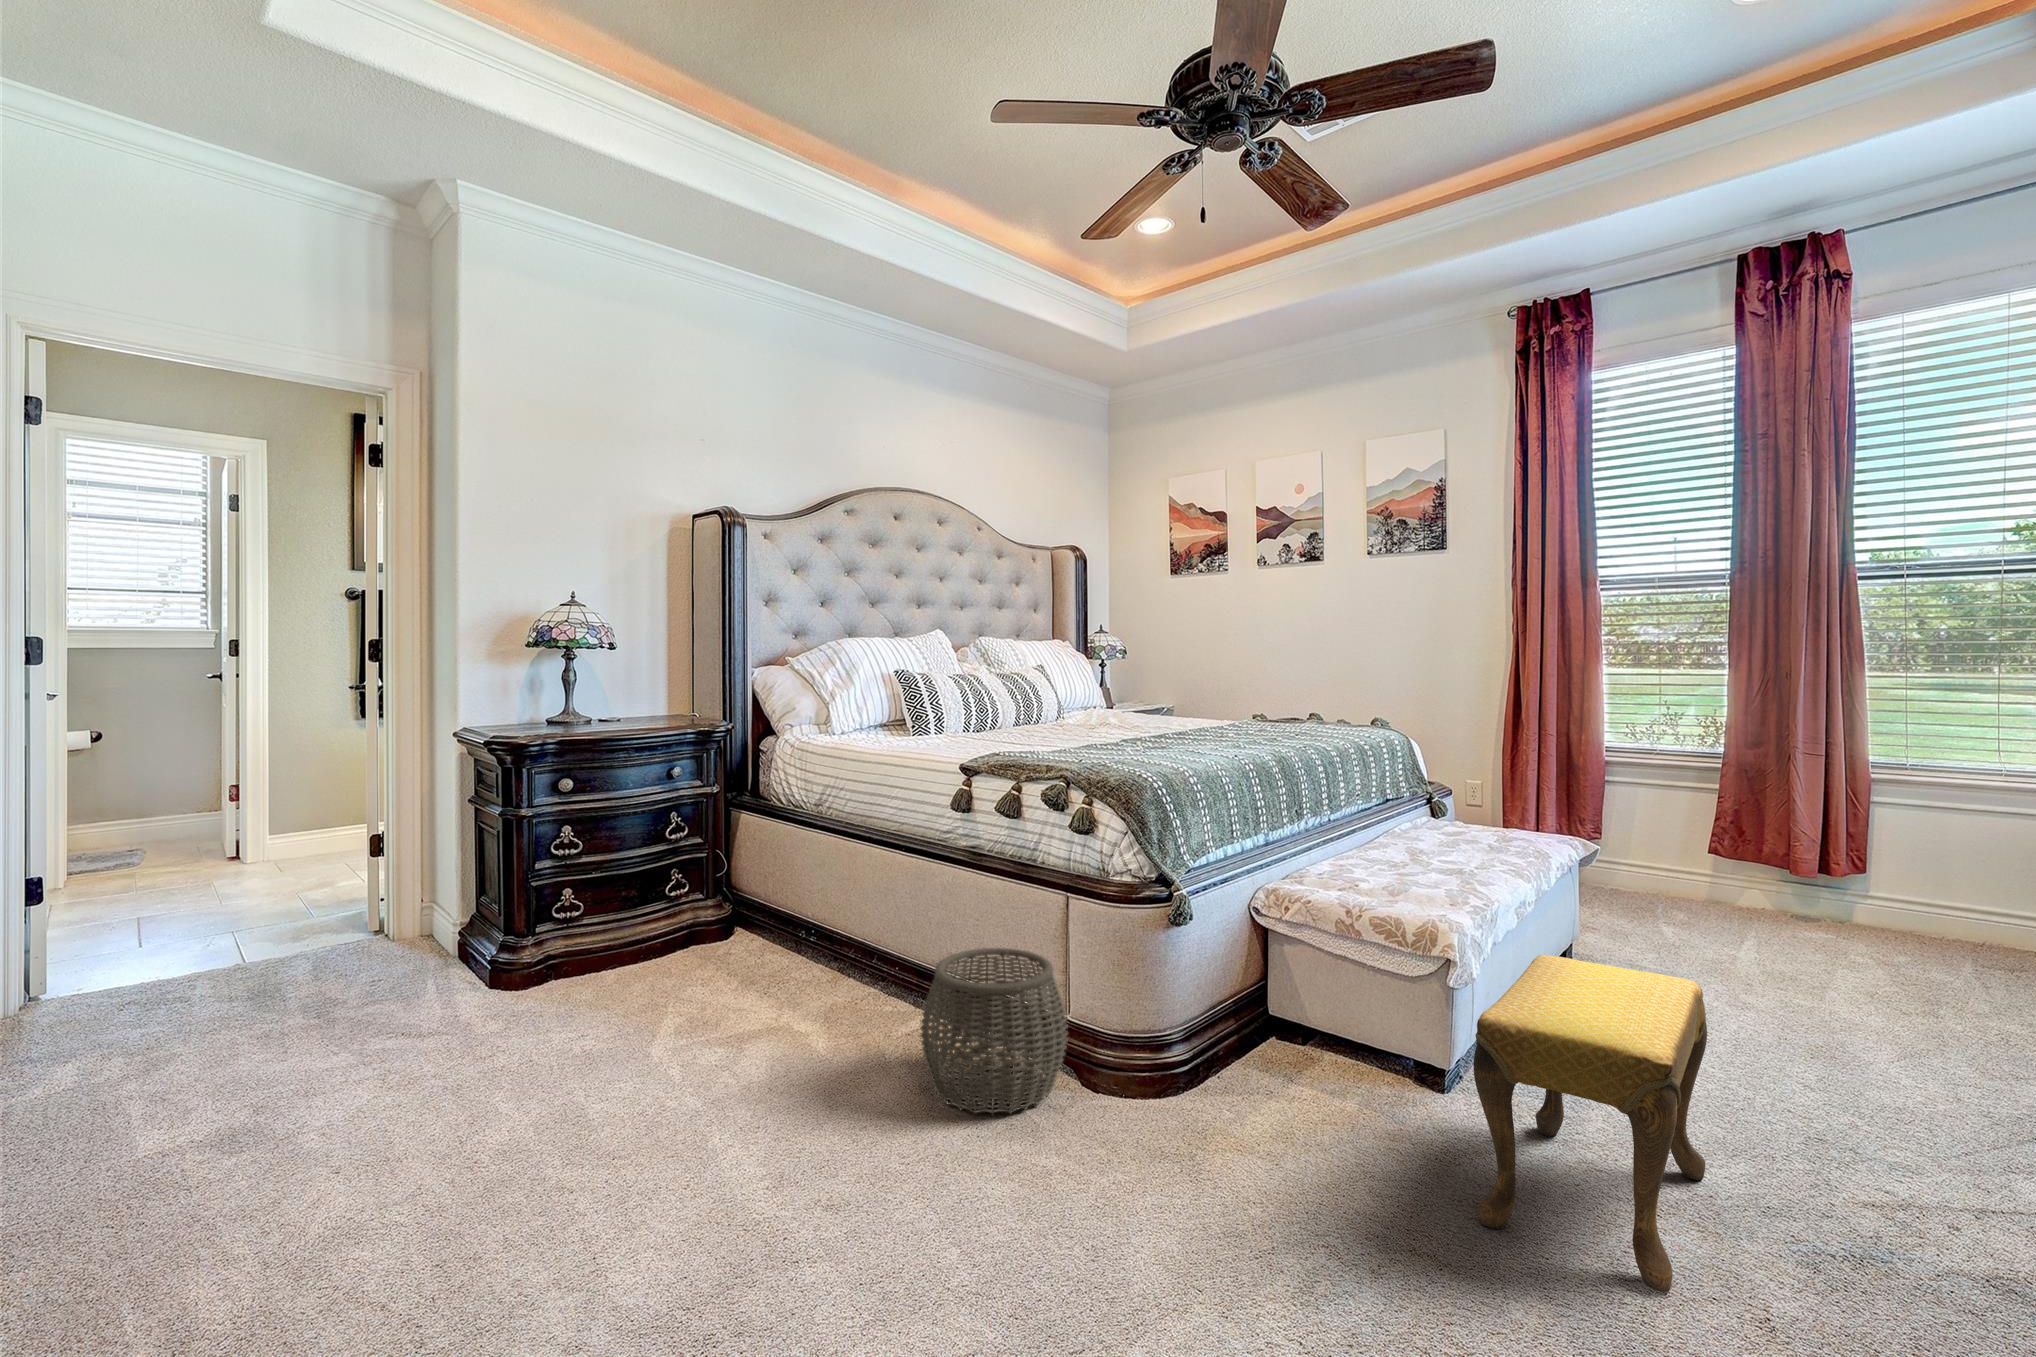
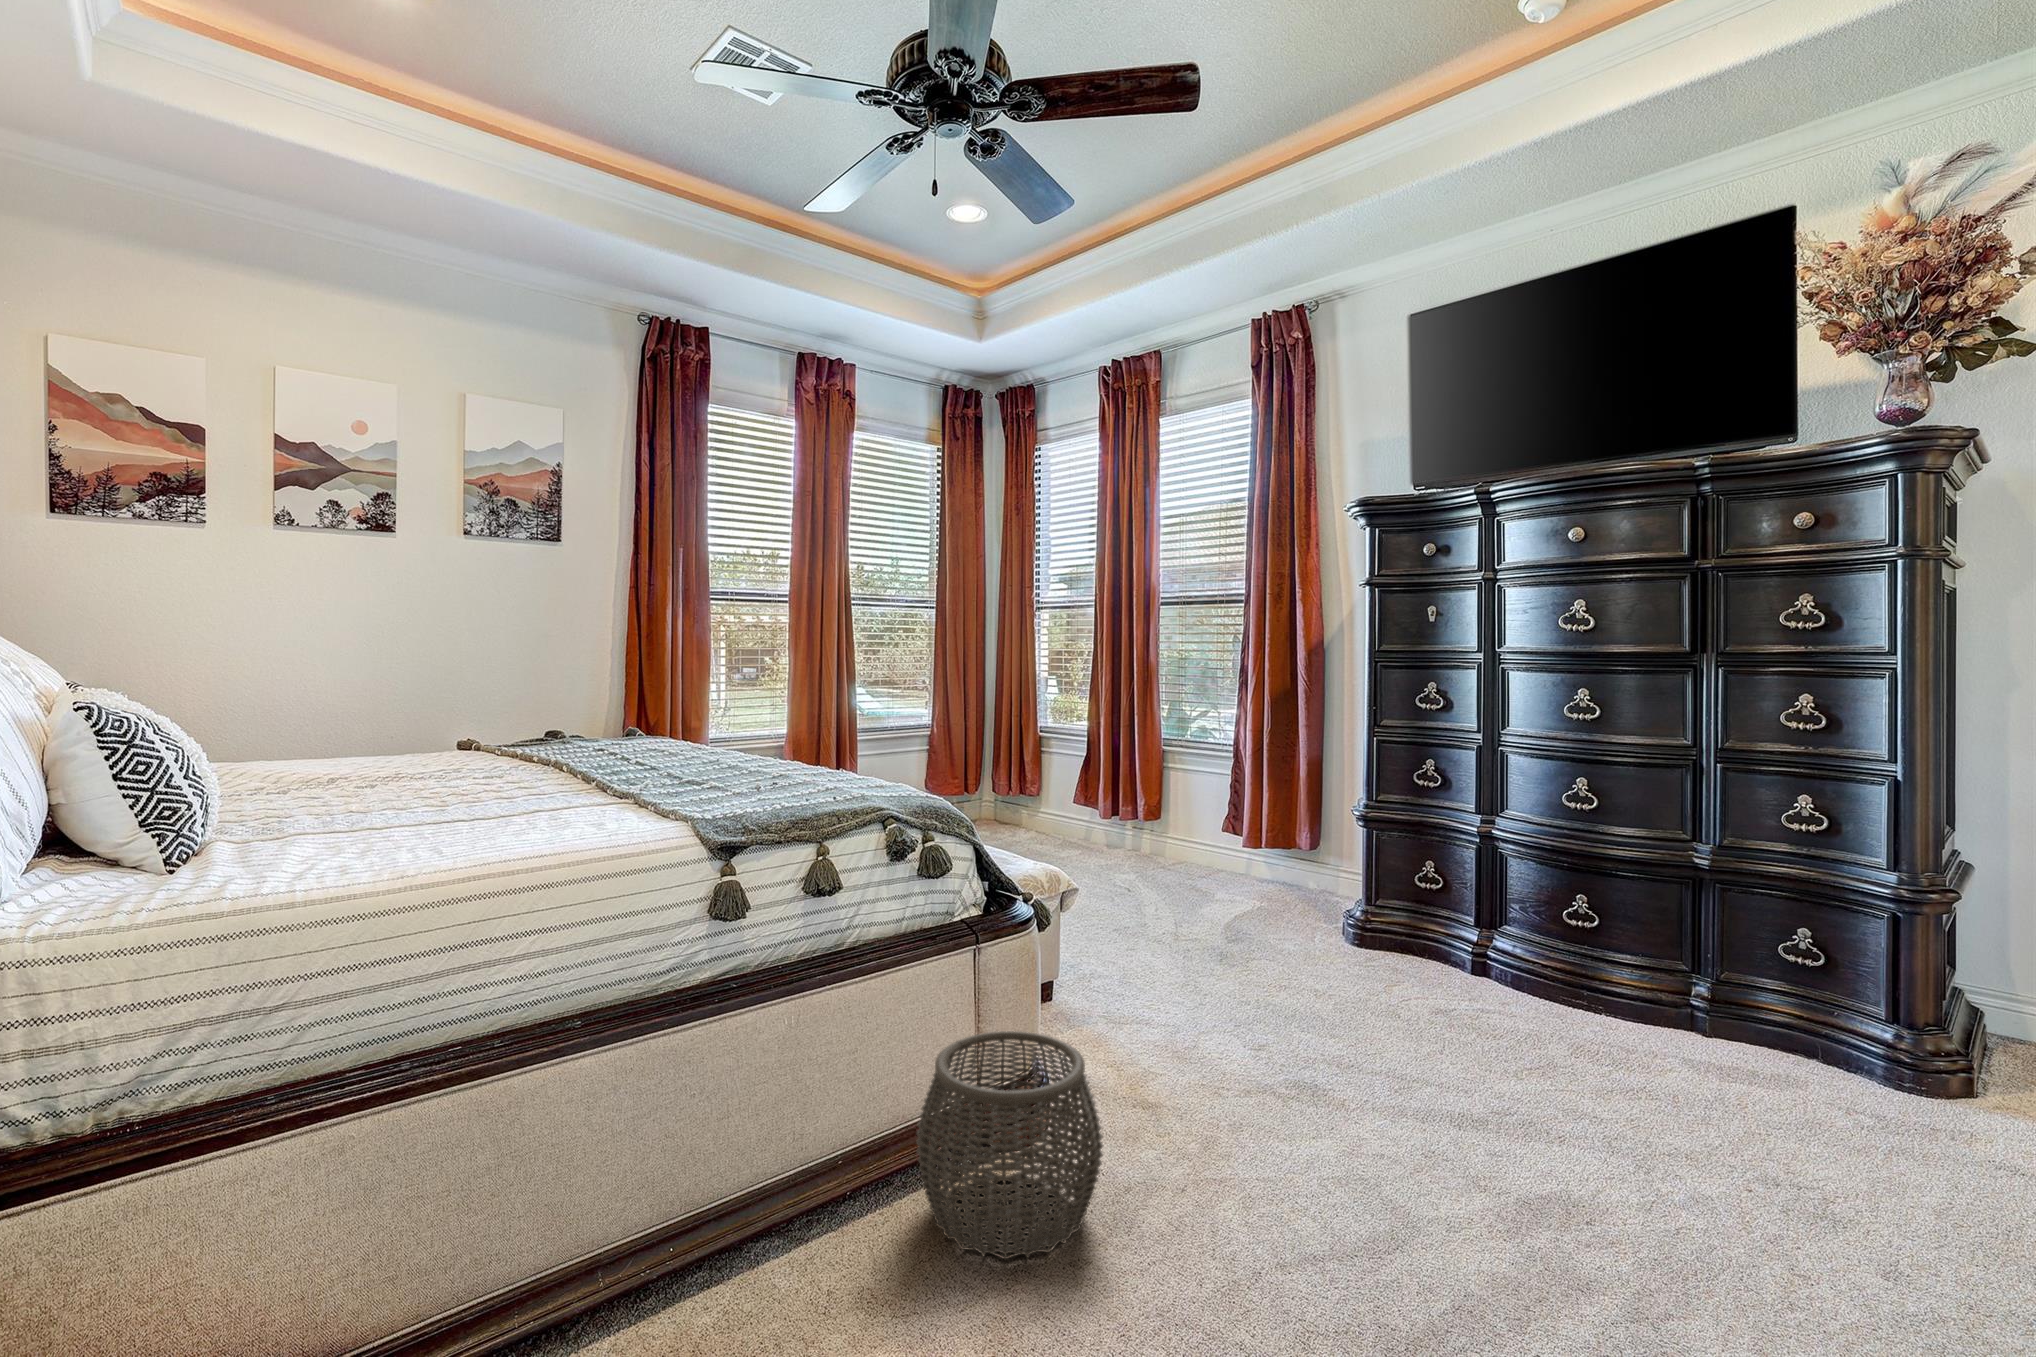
footstool: present [1473,955,1707,1292] -> none [1118,858,1300,1037]

